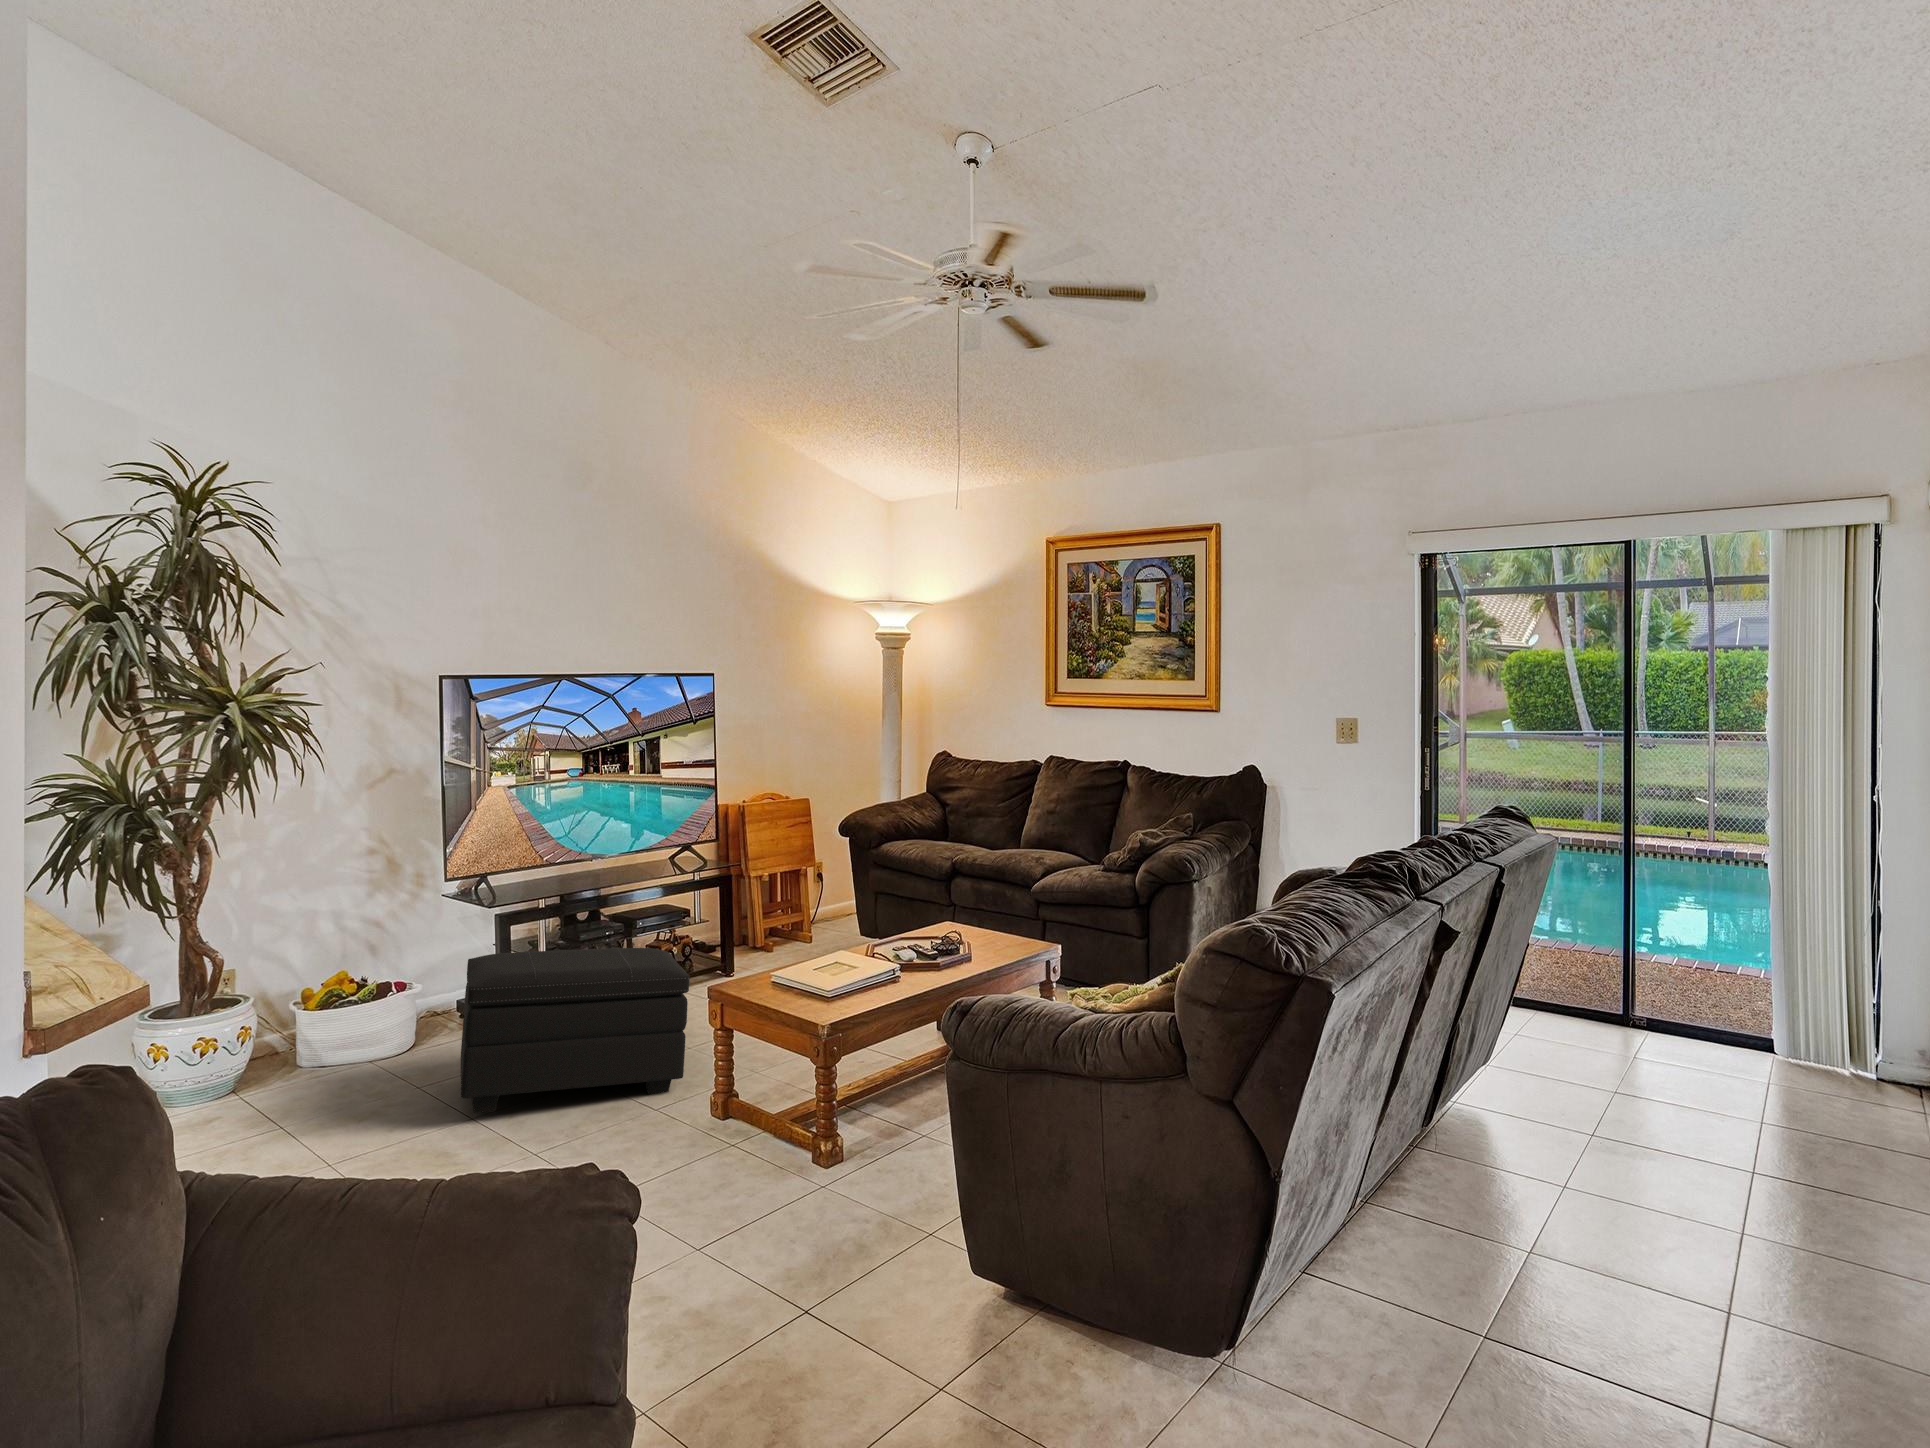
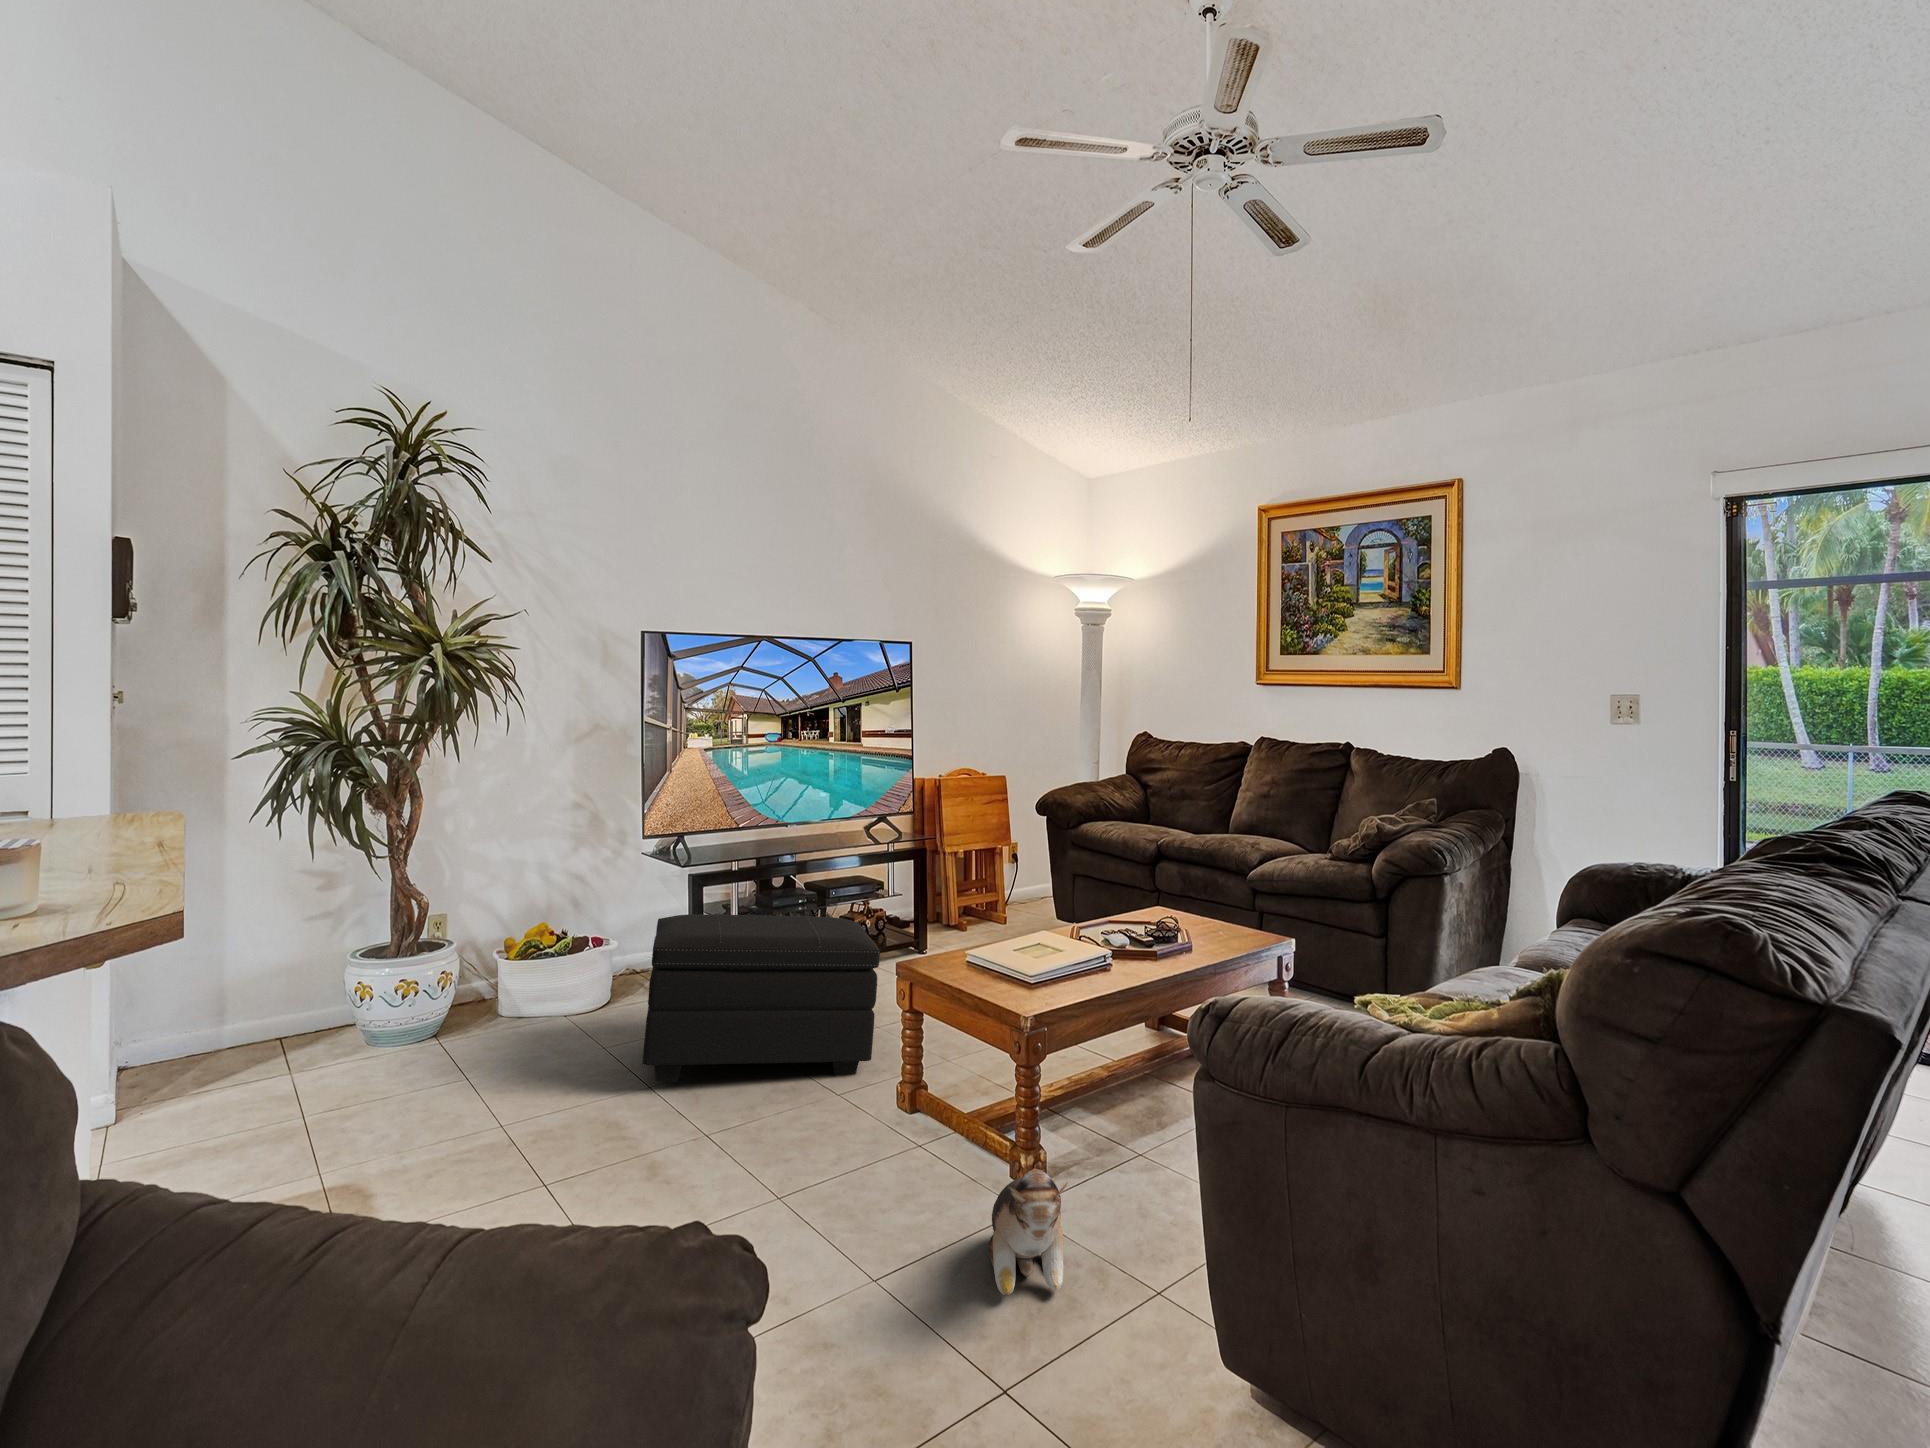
plush toy: none [792,1150,857,1257] -> present [988,1168,1068,1295]

